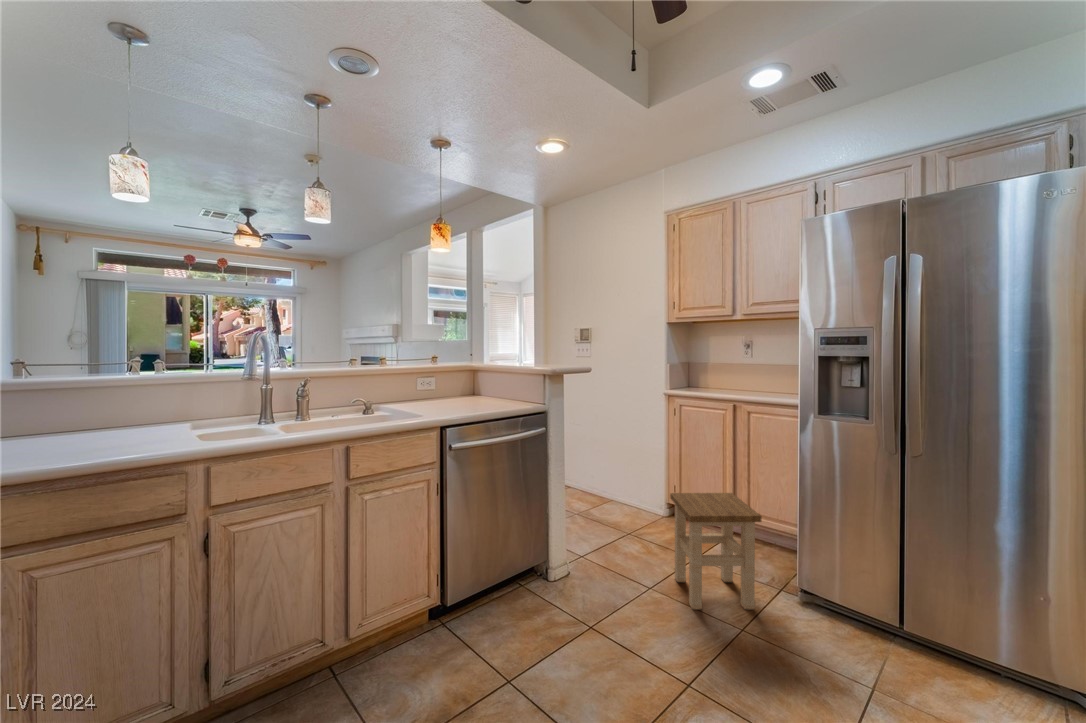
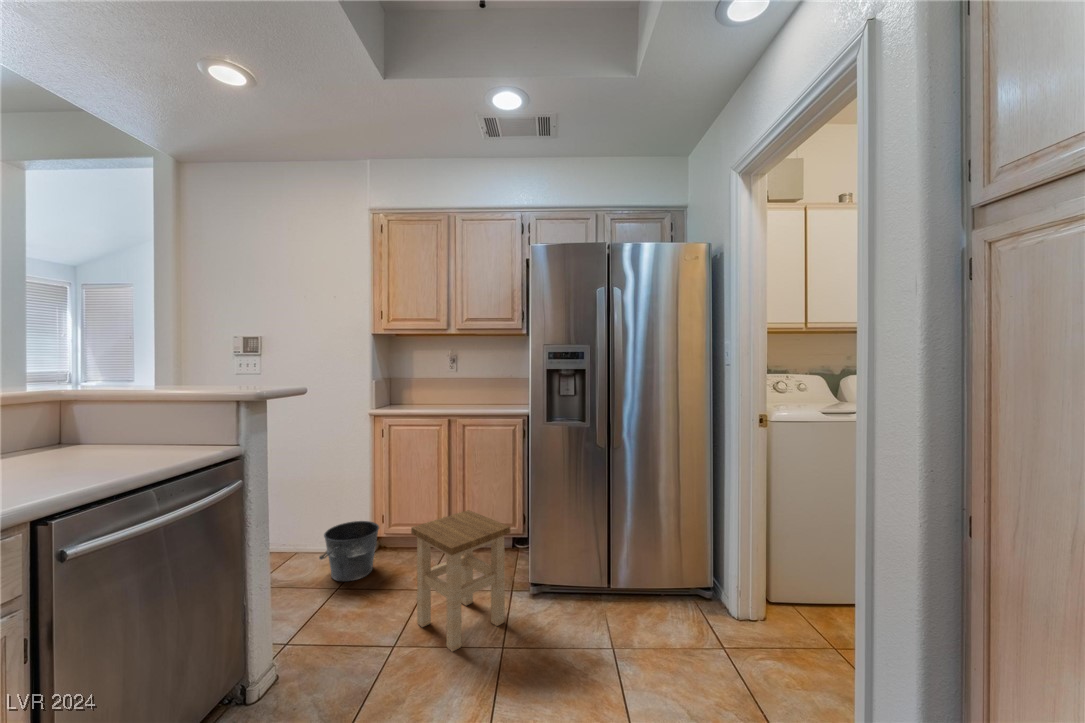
bucket: none [620,483,667,531] -> present [319,521,379,581]

